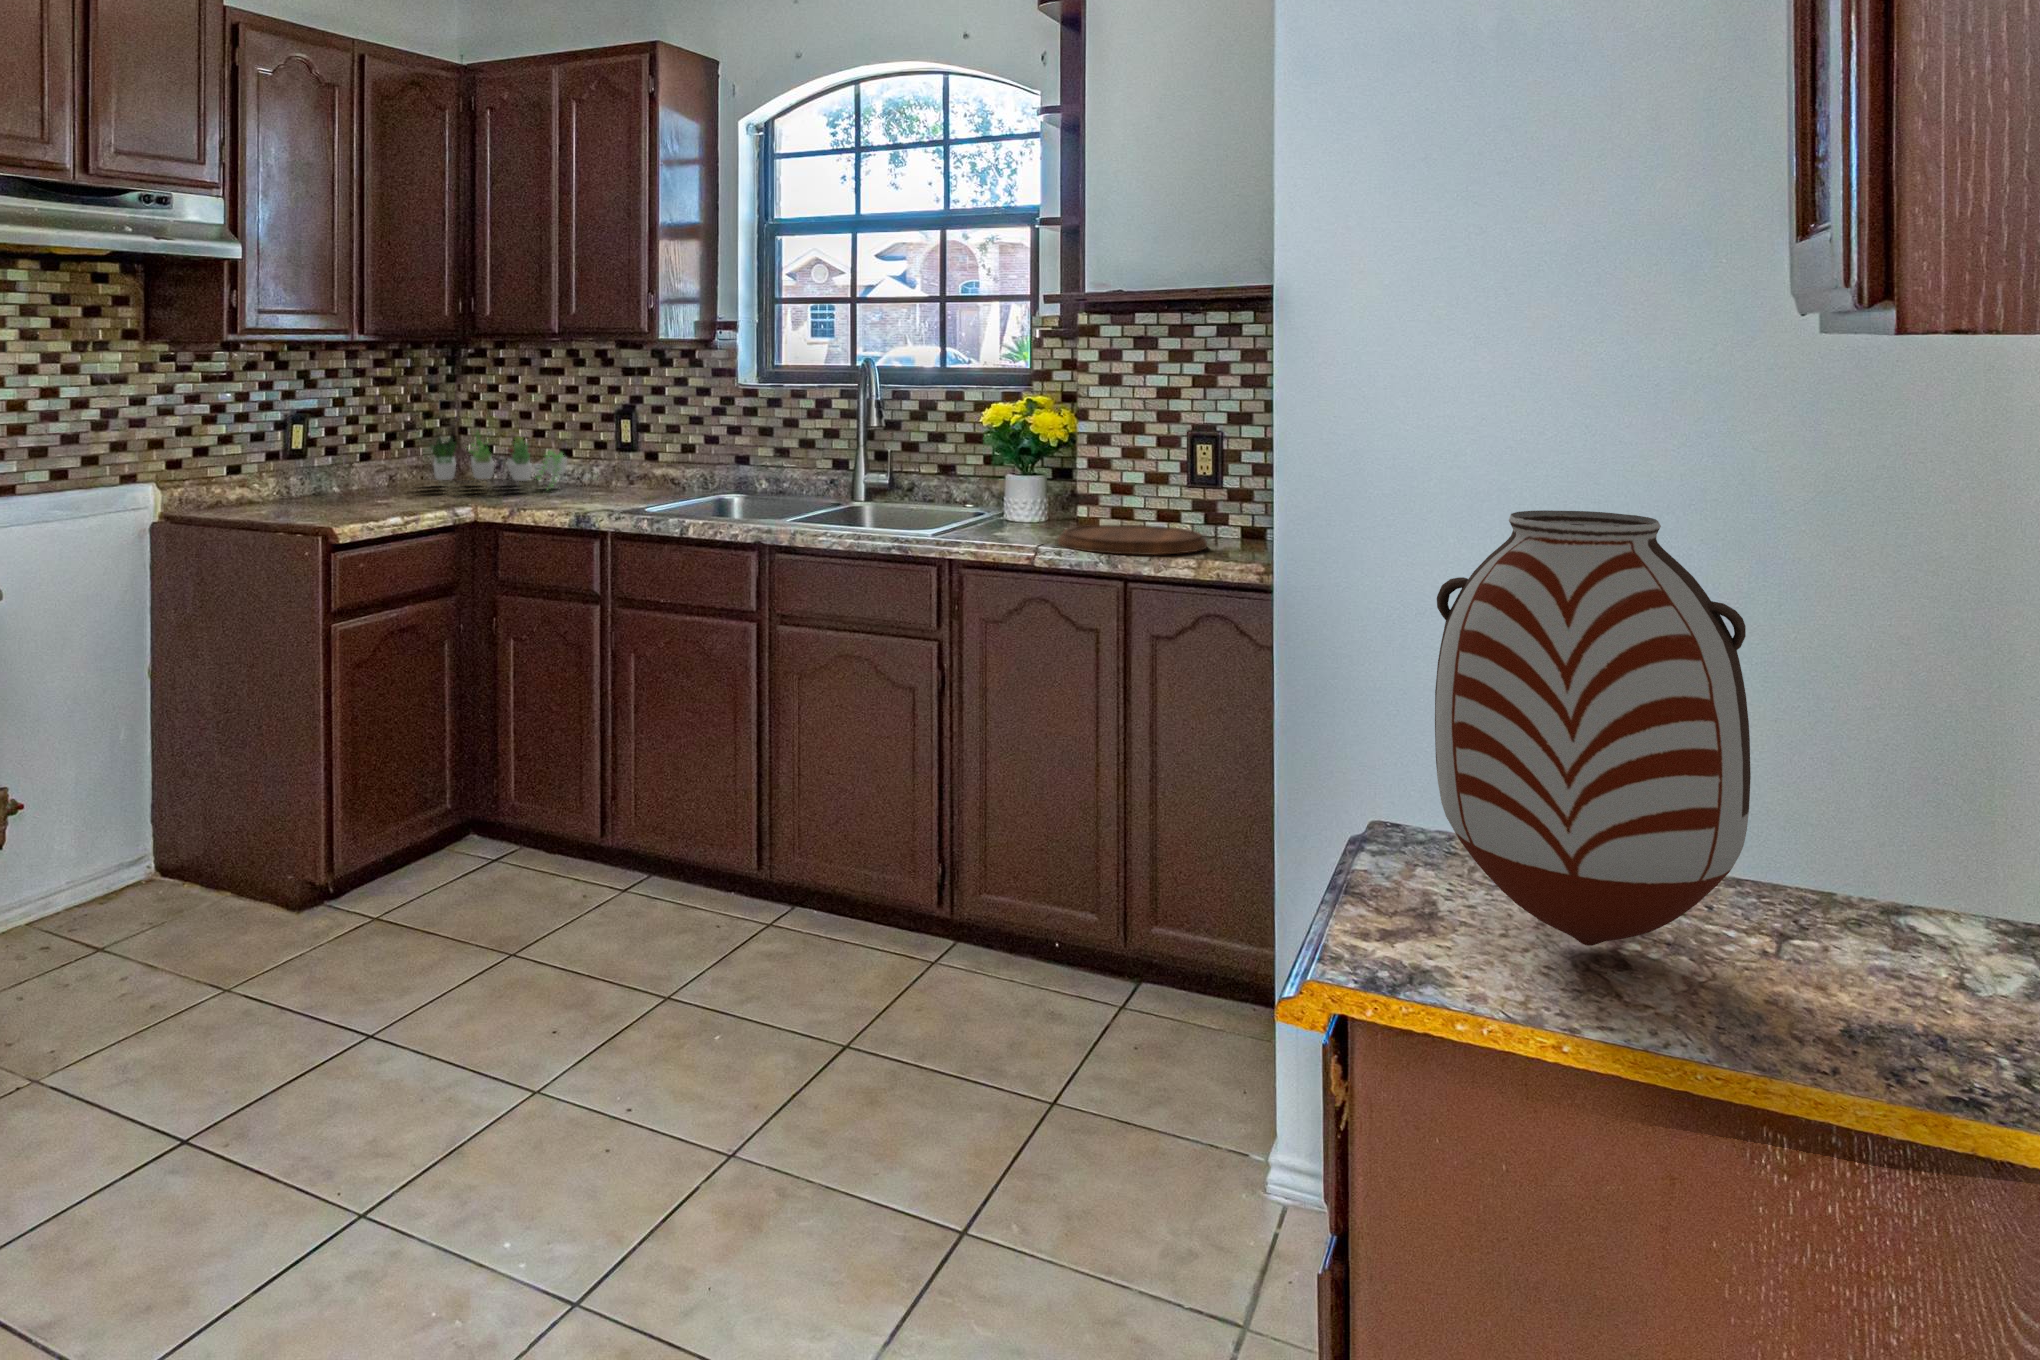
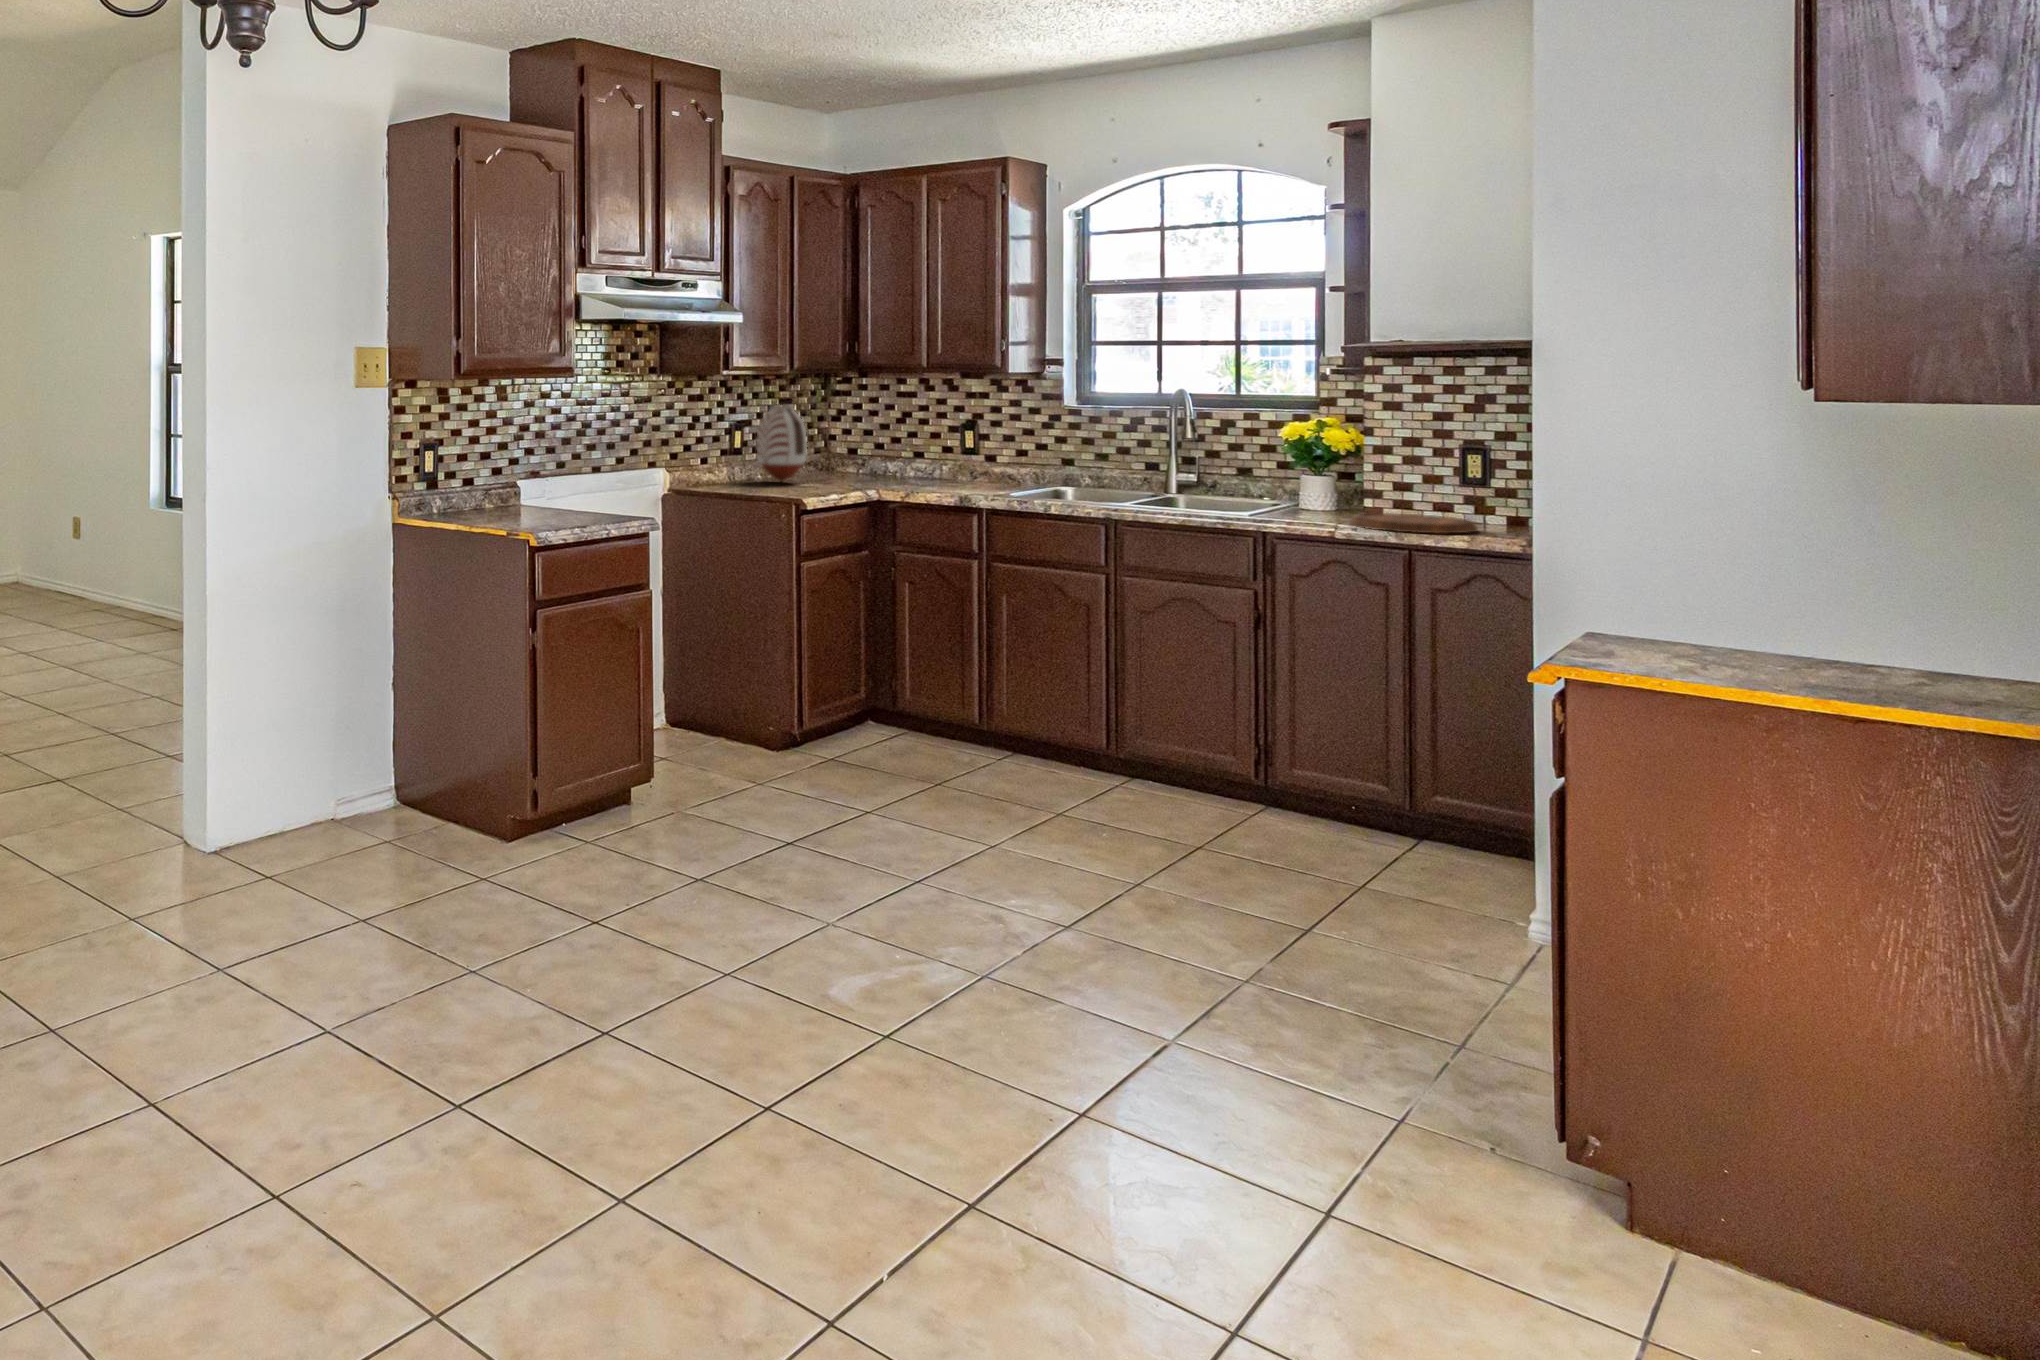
succulent plant: present [430,434,567,489] -> none [826,434,927,481]
vase: present [1435,510,1751,946] -> present [757,405,807,481]

